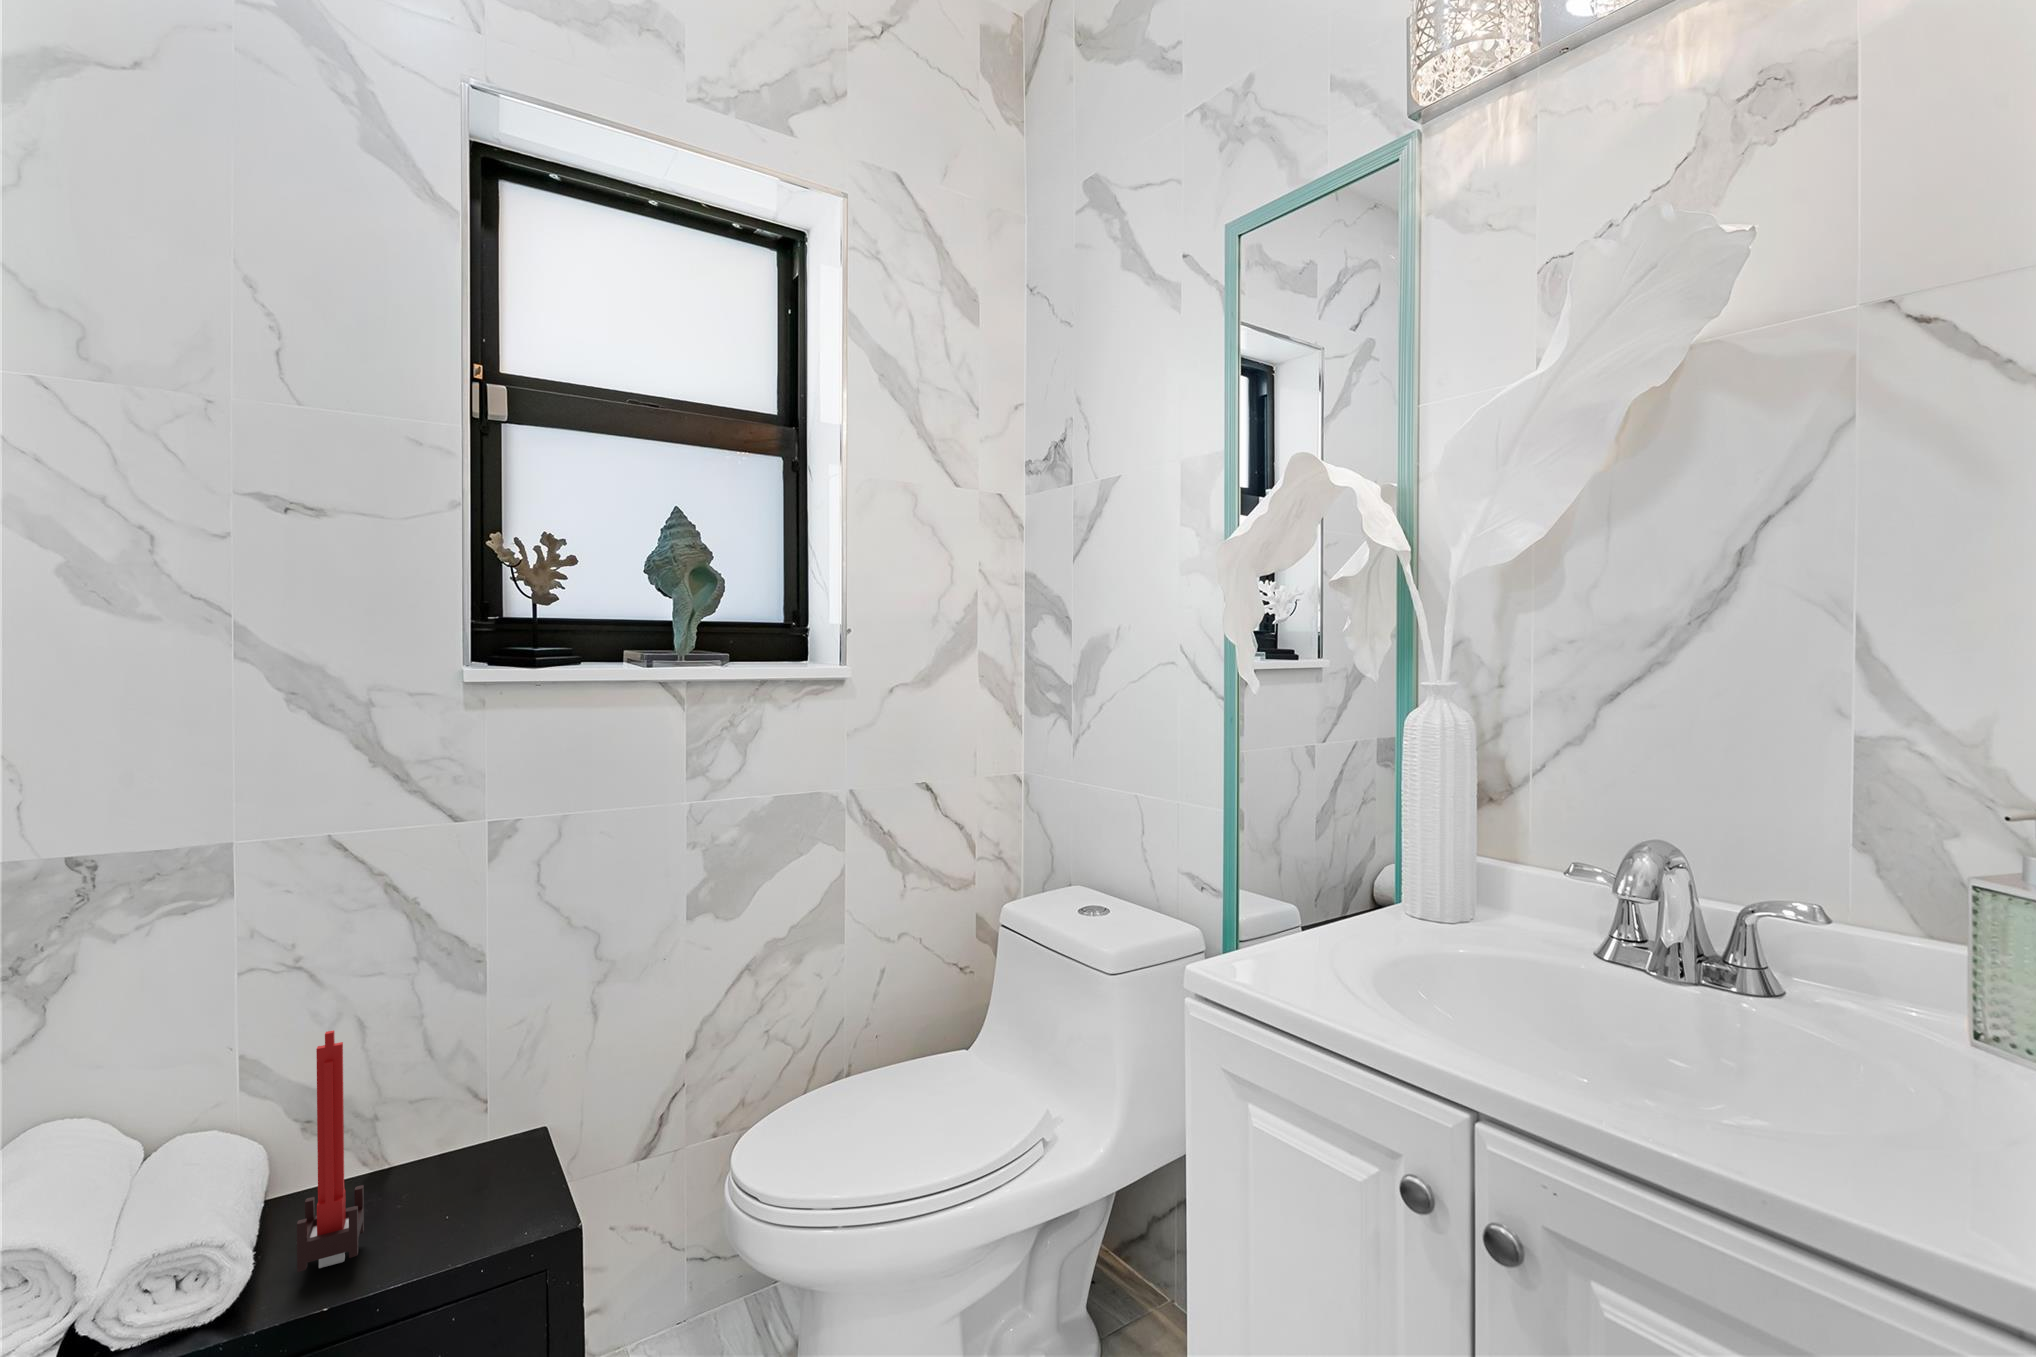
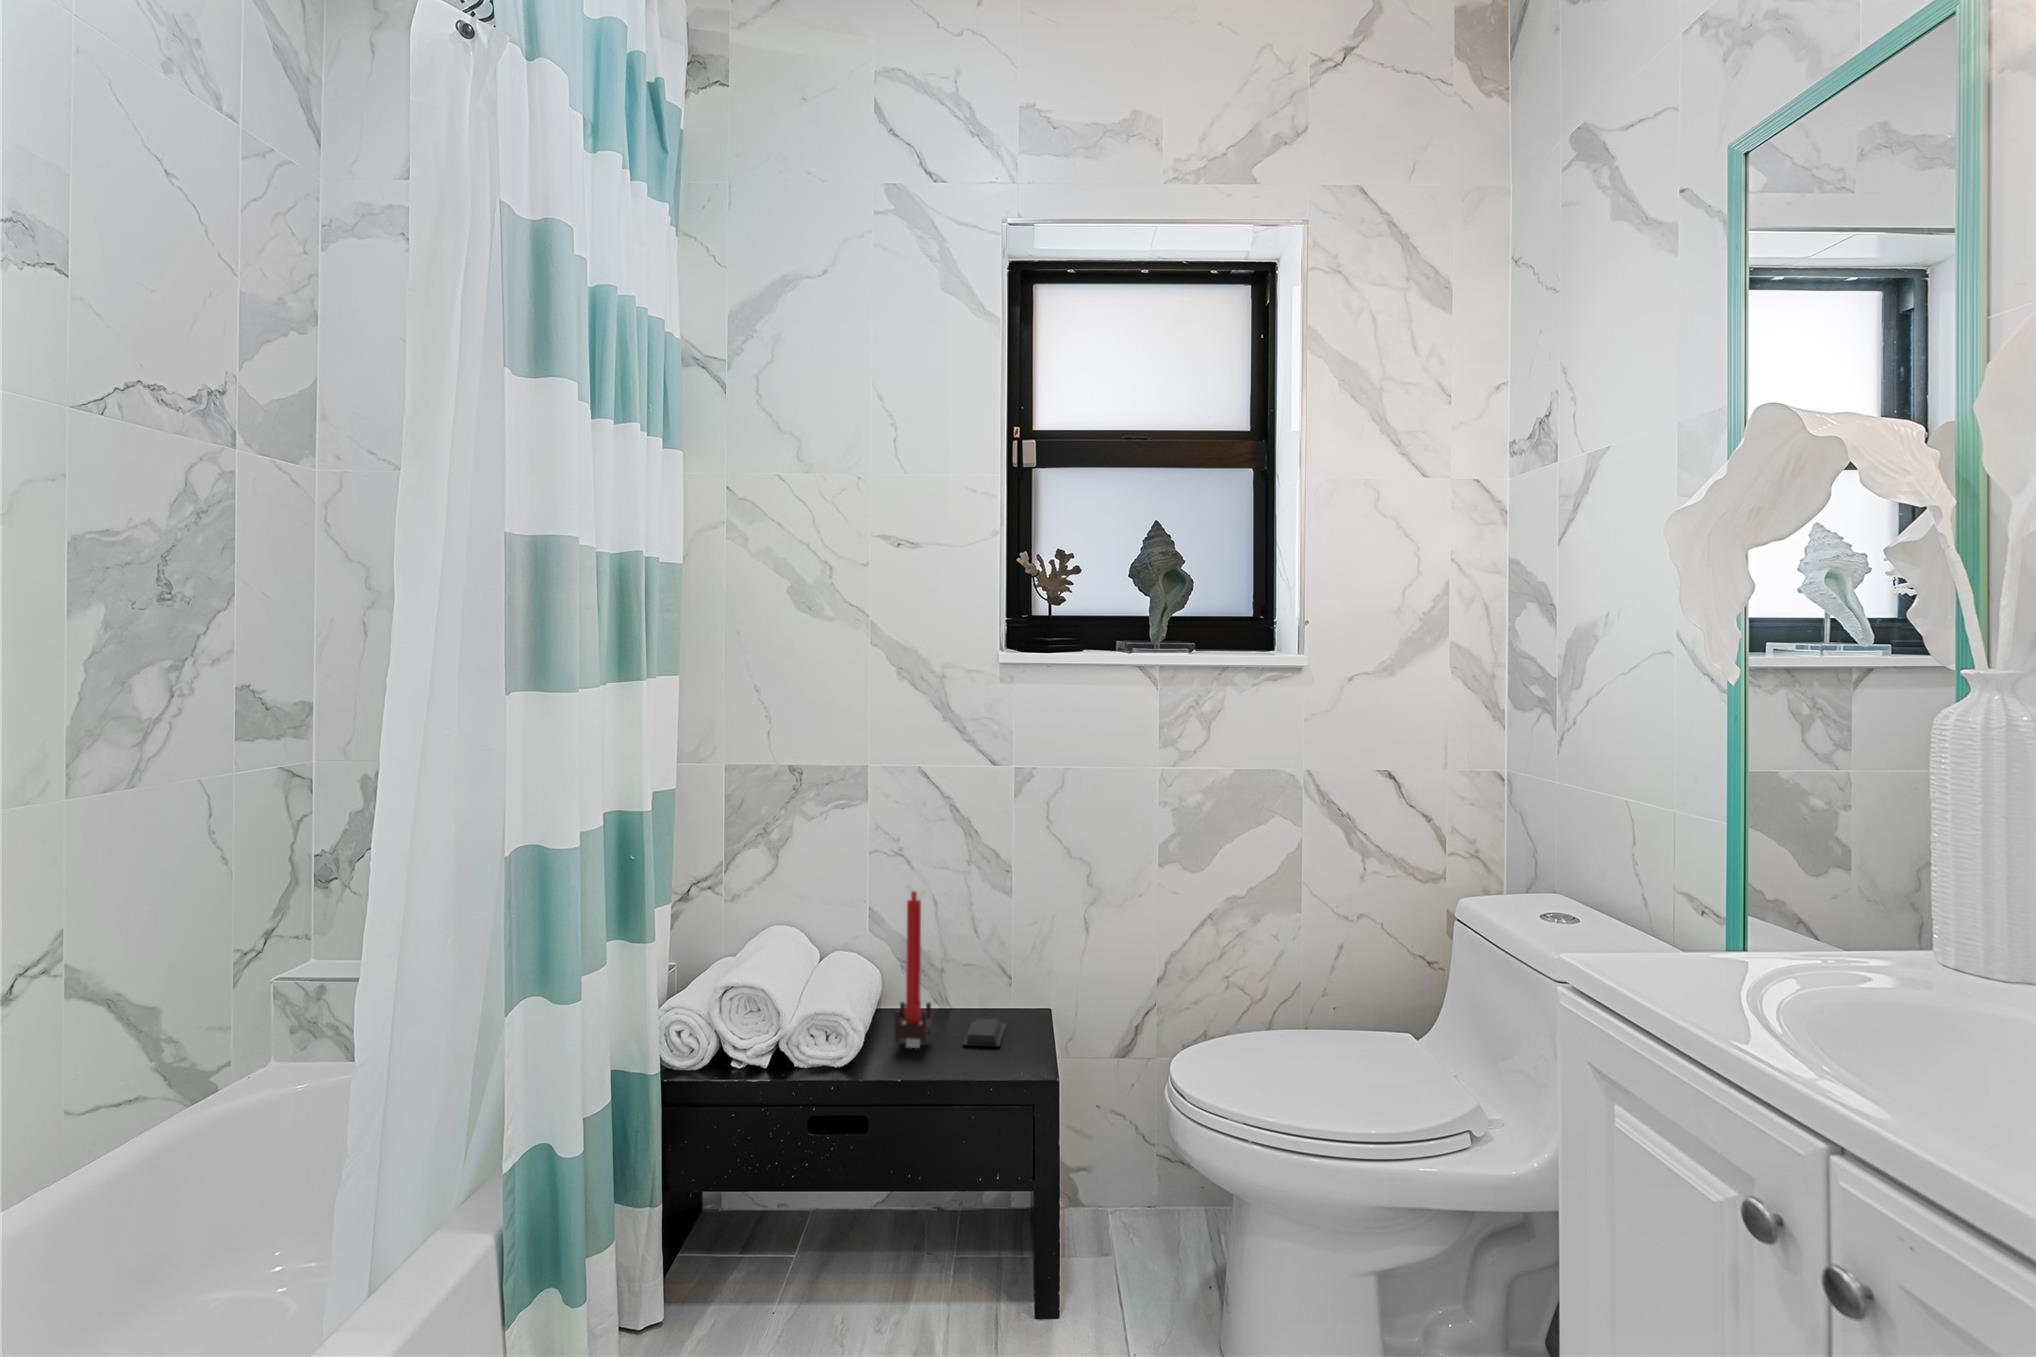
soap bar: none [421,1167,487,1232] -> present [963,1018,1006,1046]

